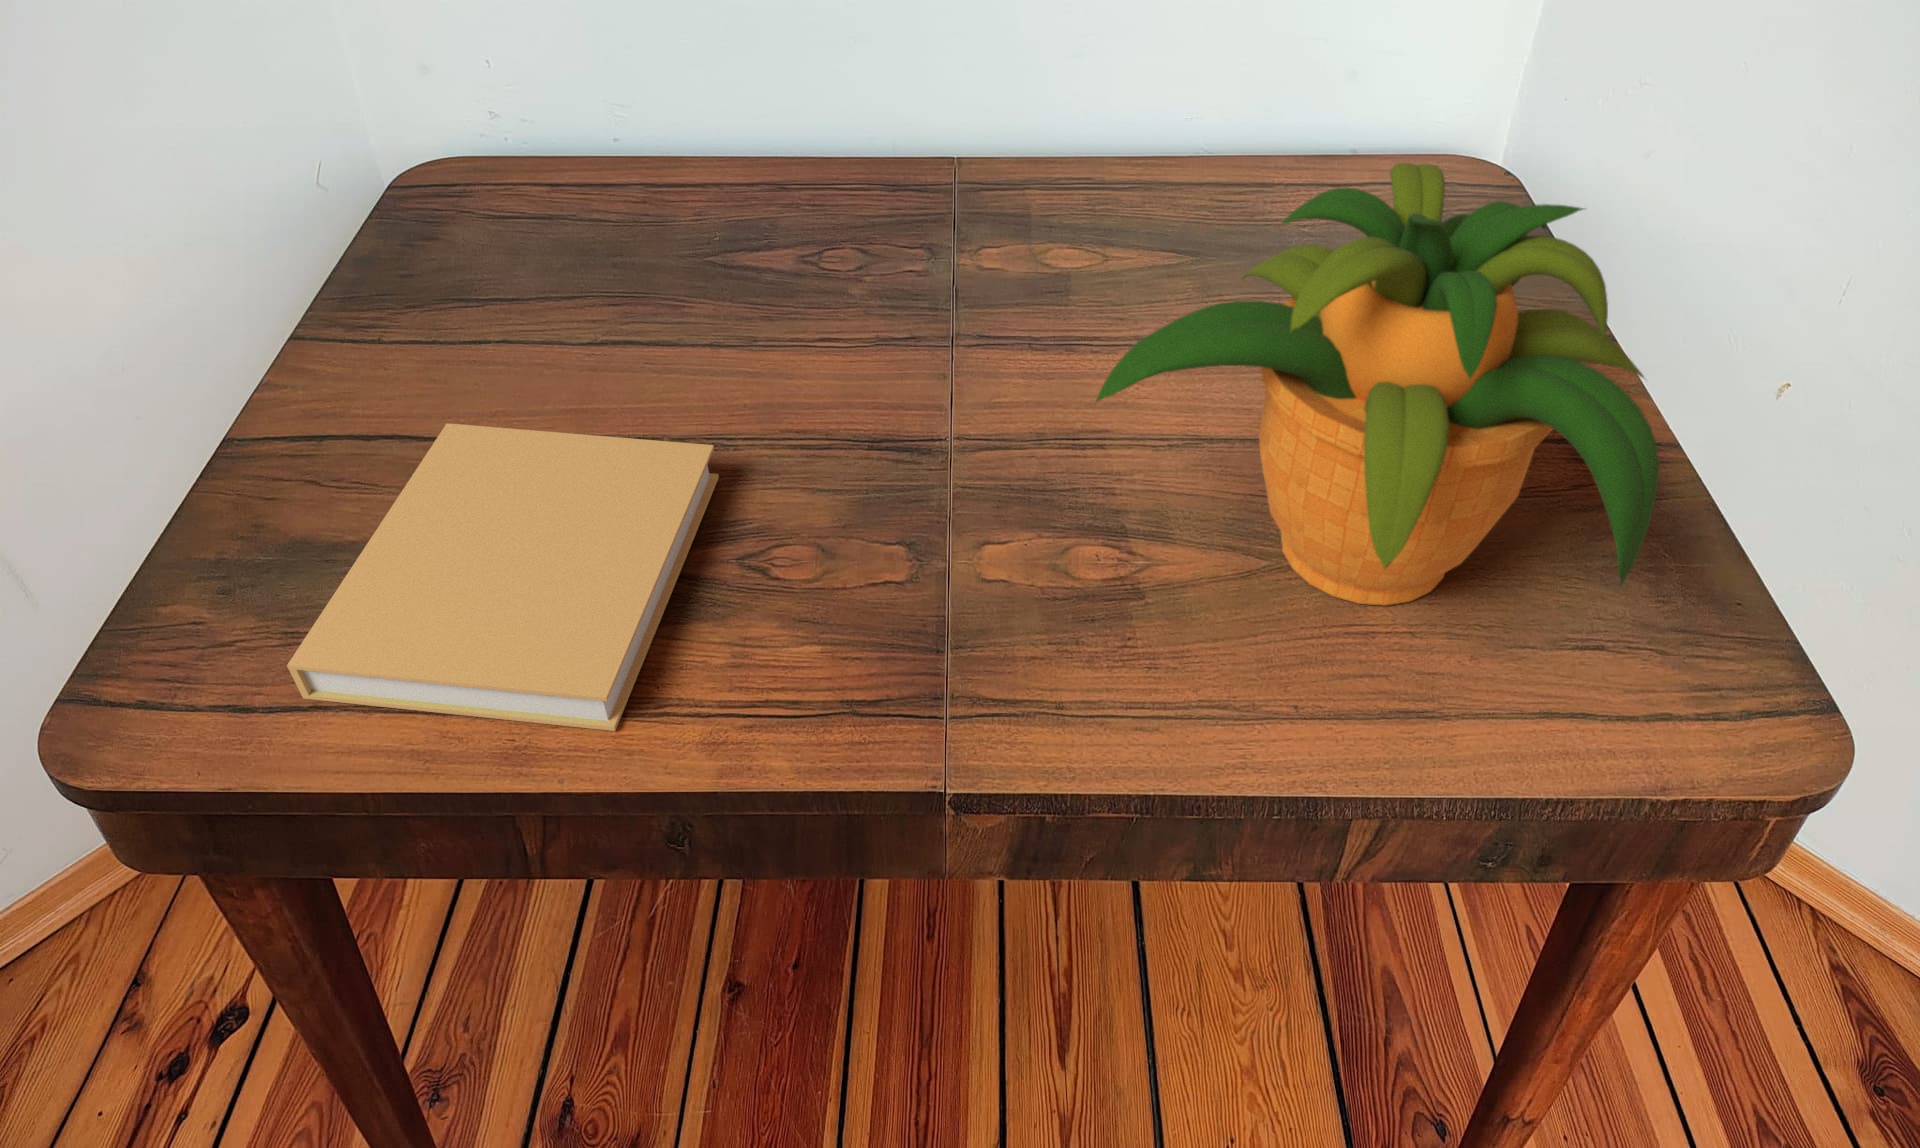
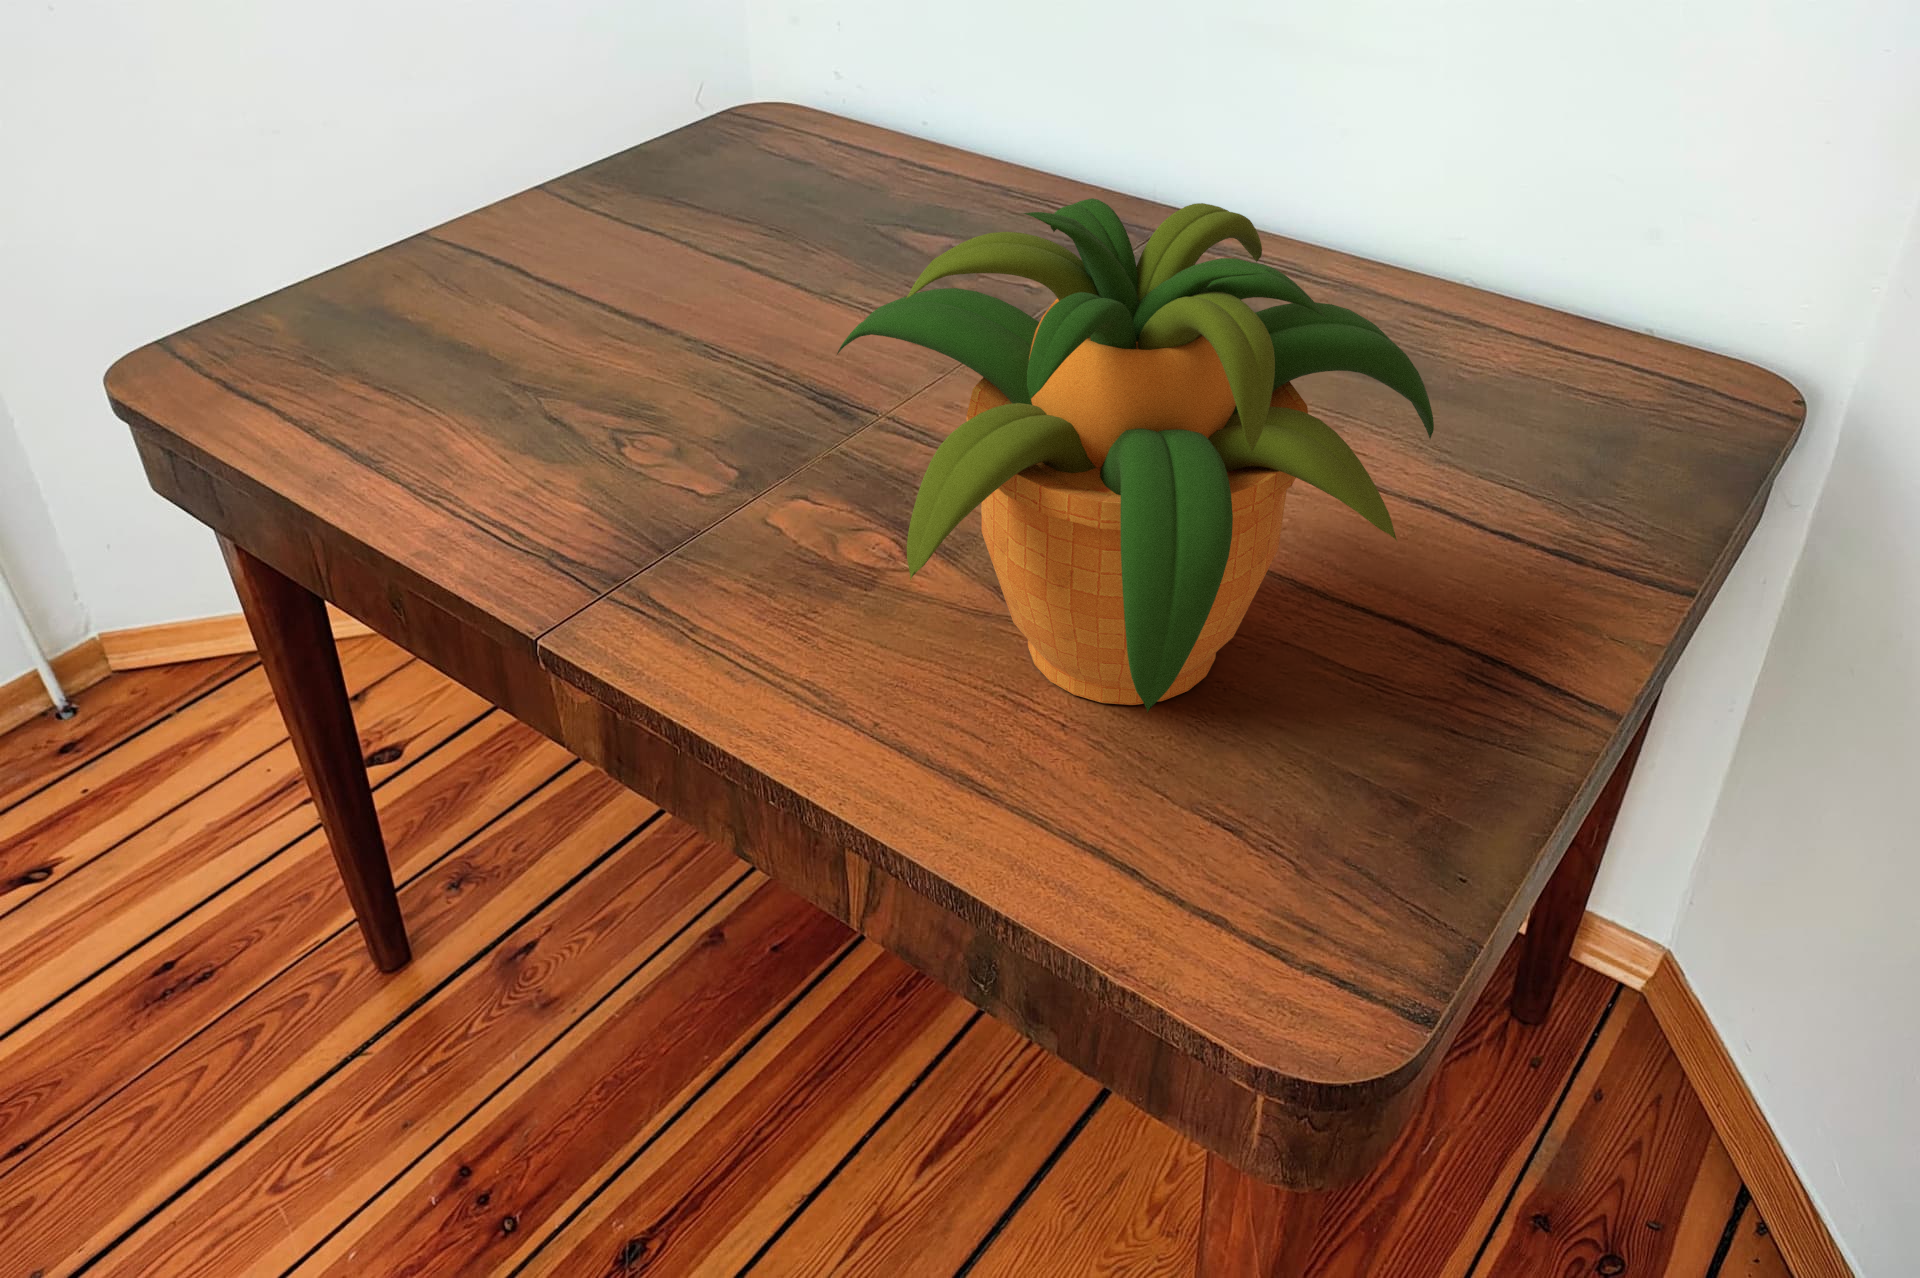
book: present [287,423,719,731] -> none [252,259,680,496]

